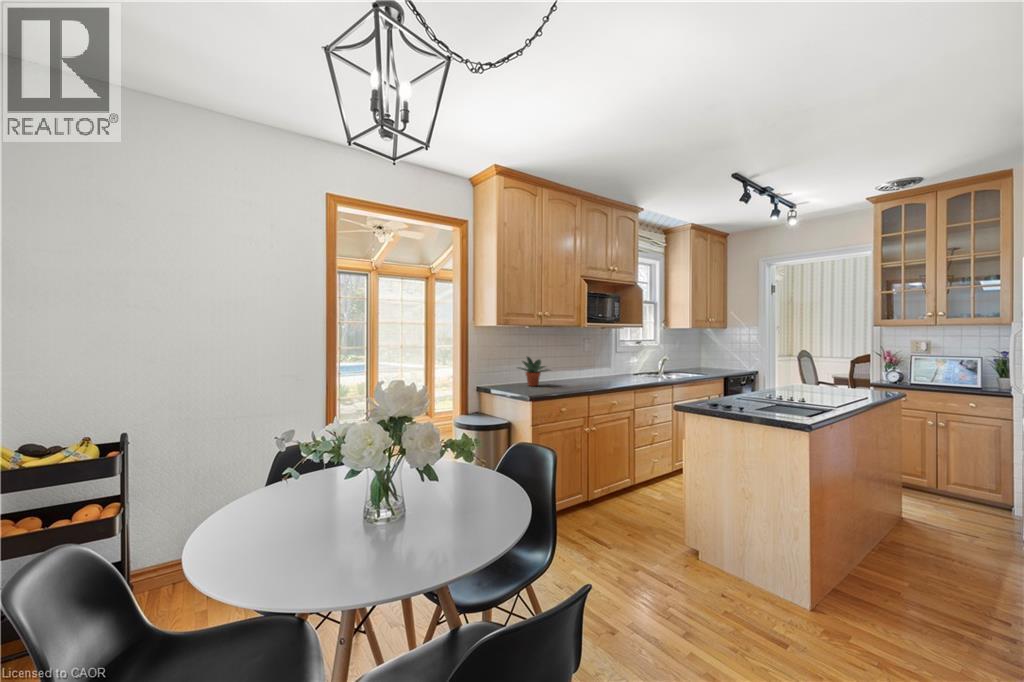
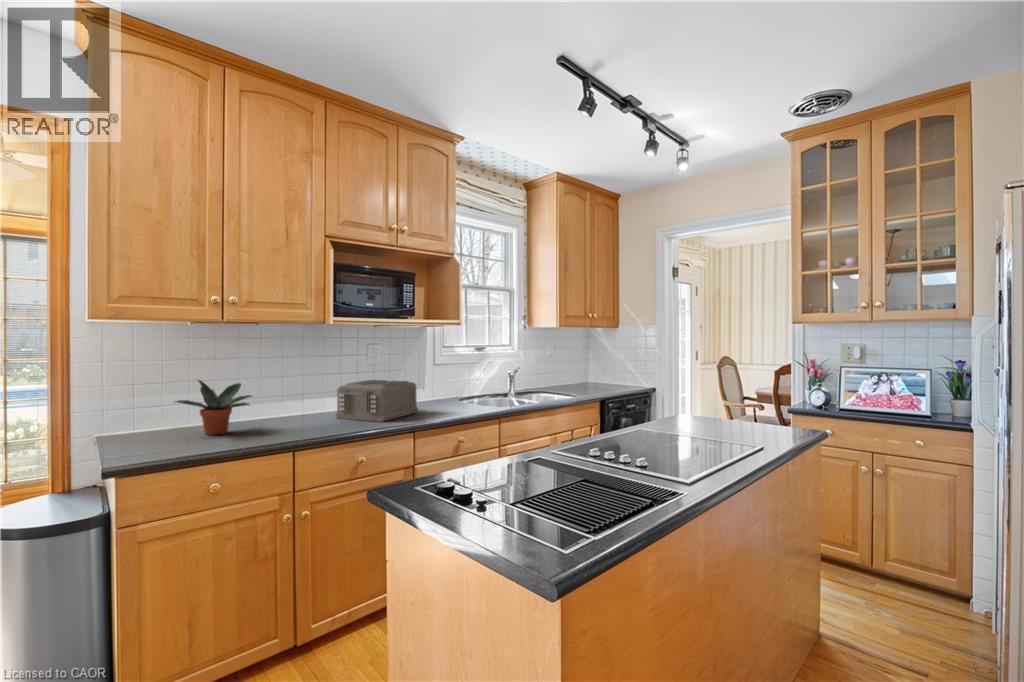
toaster: none [580,360,623,384] -> present [336,380,418,422]

